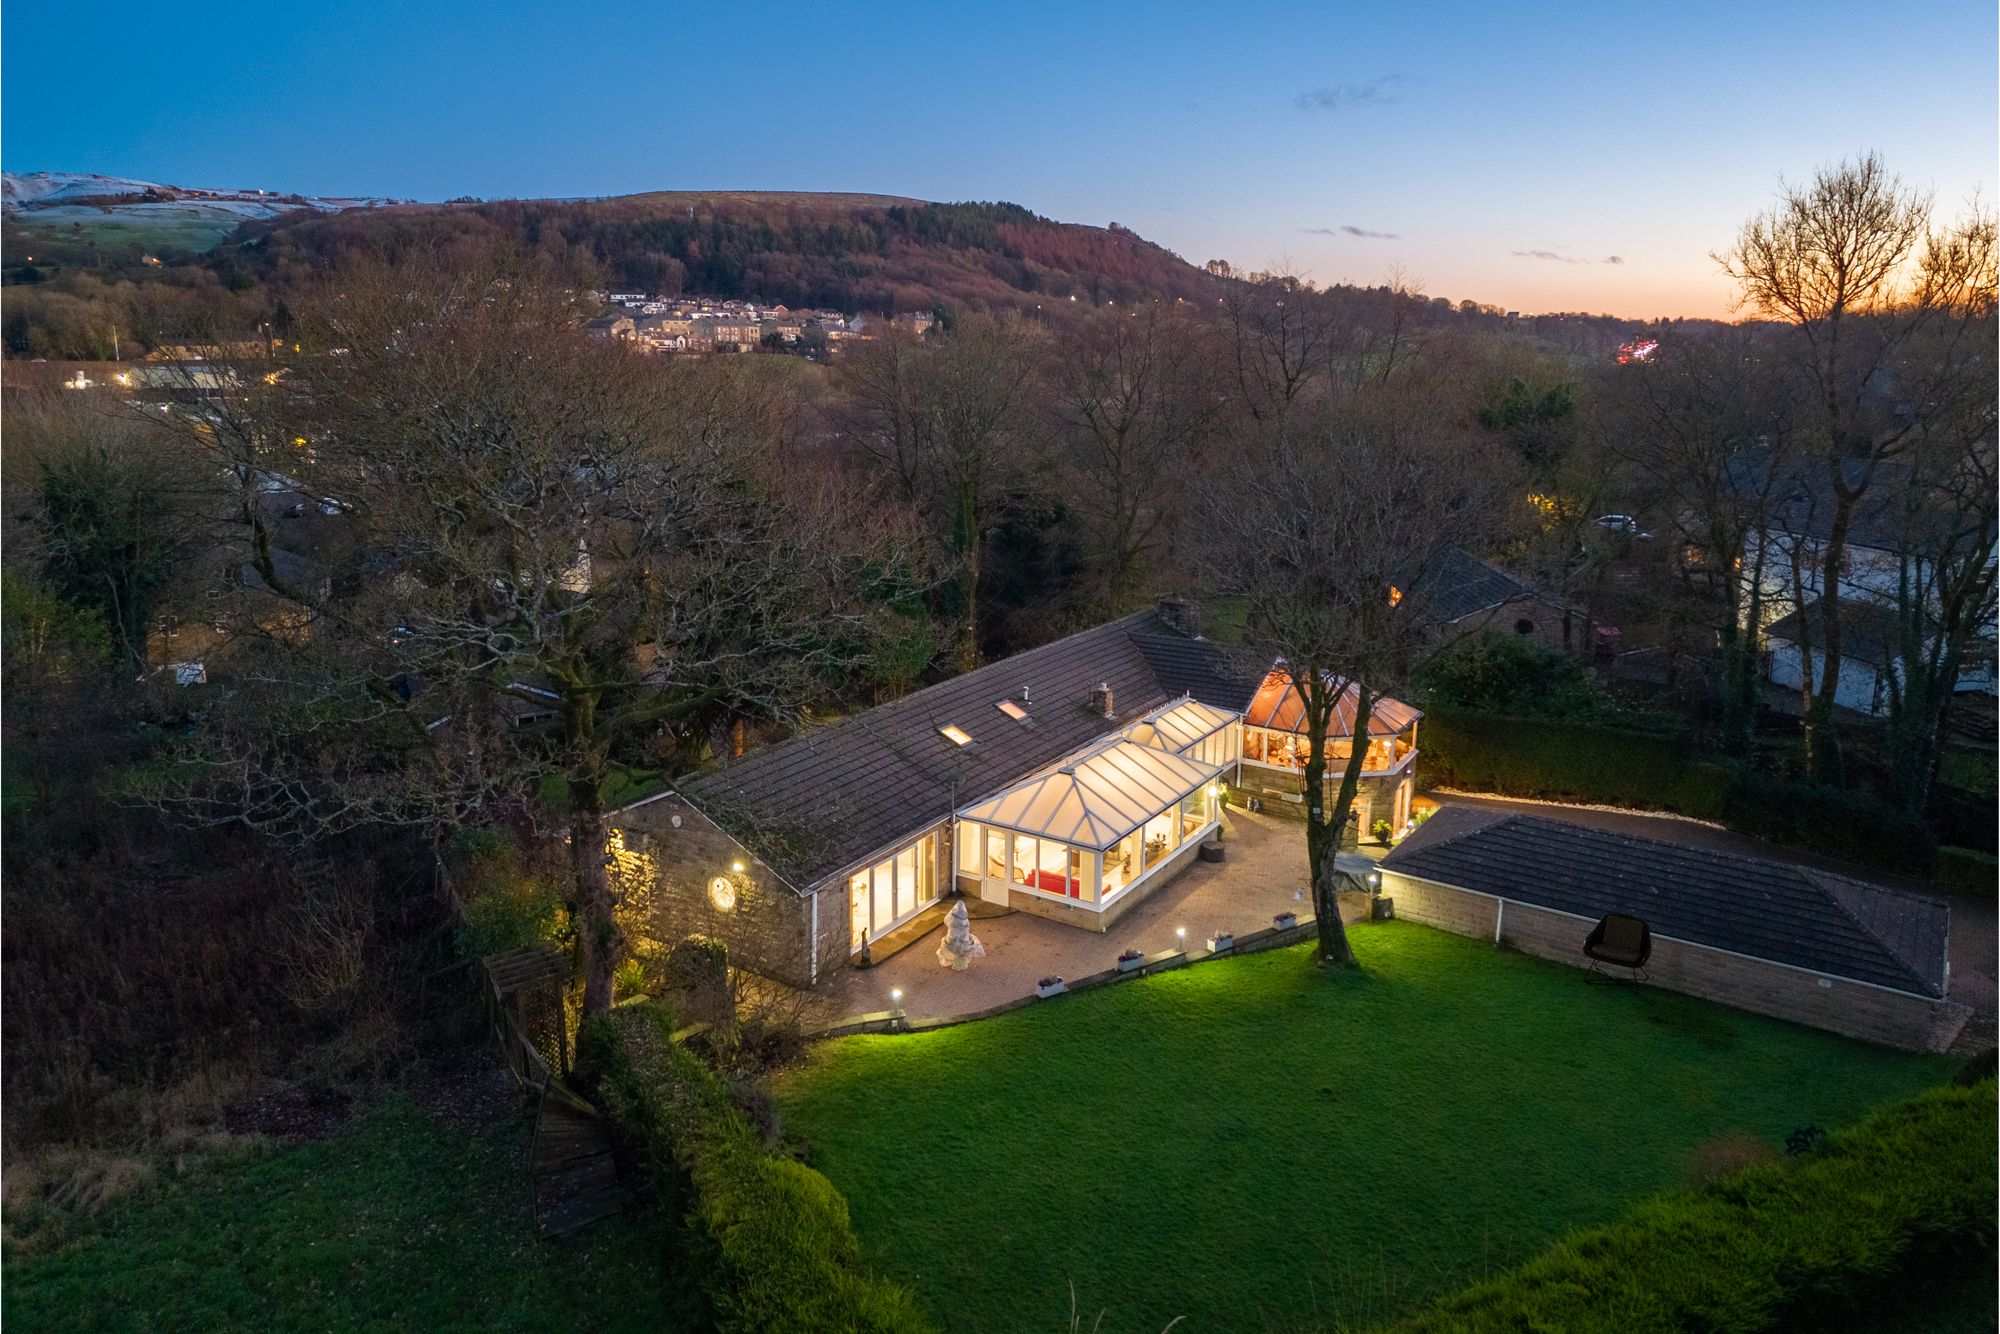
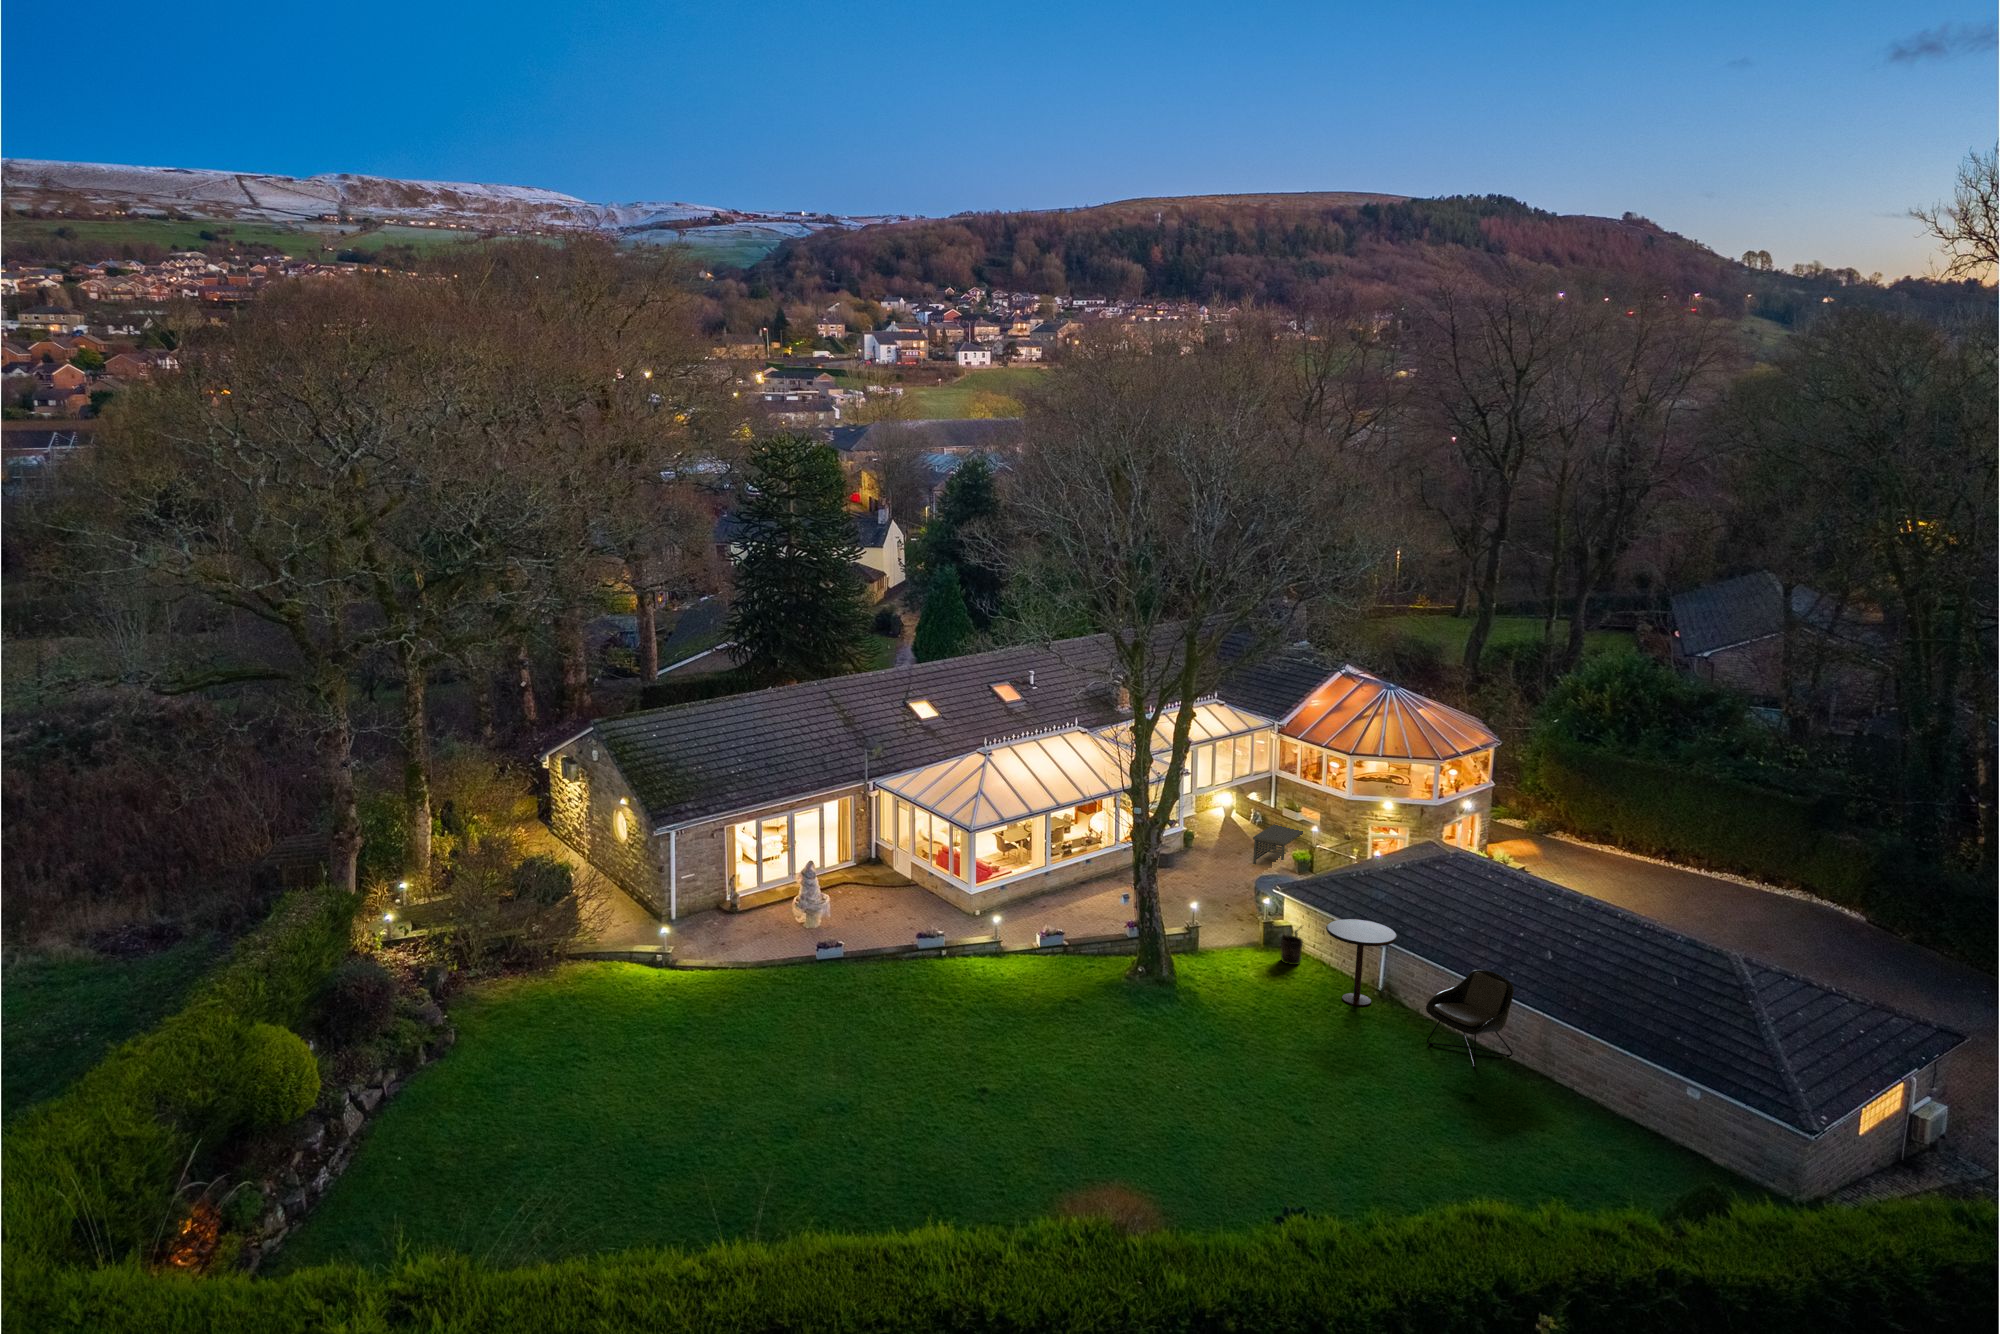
storage bench: none [1261,806,1293,847] -> present [1253,824,1303,864]
pedestal table: none [1465,885,1528,959] -> present [1326,919,1397,1006]
bucket: none [1395,896,1416,932] -> present [1280,929,1303,965]

